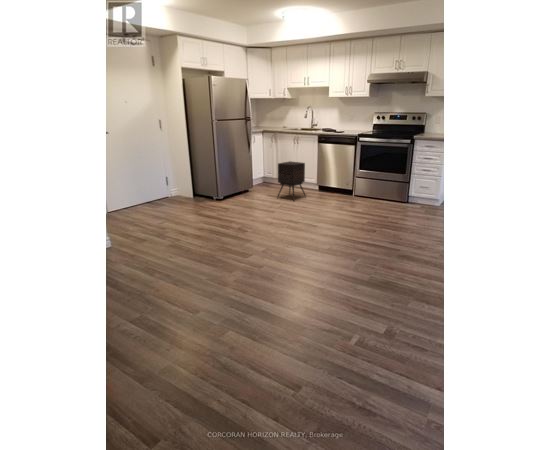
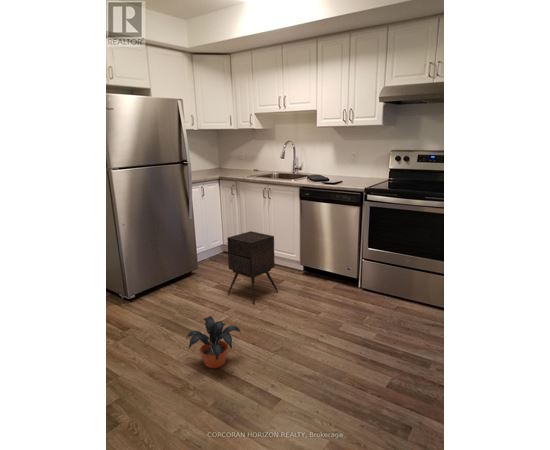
potted plant: none [268,196,296,219] -> present [186,316,240,368]

